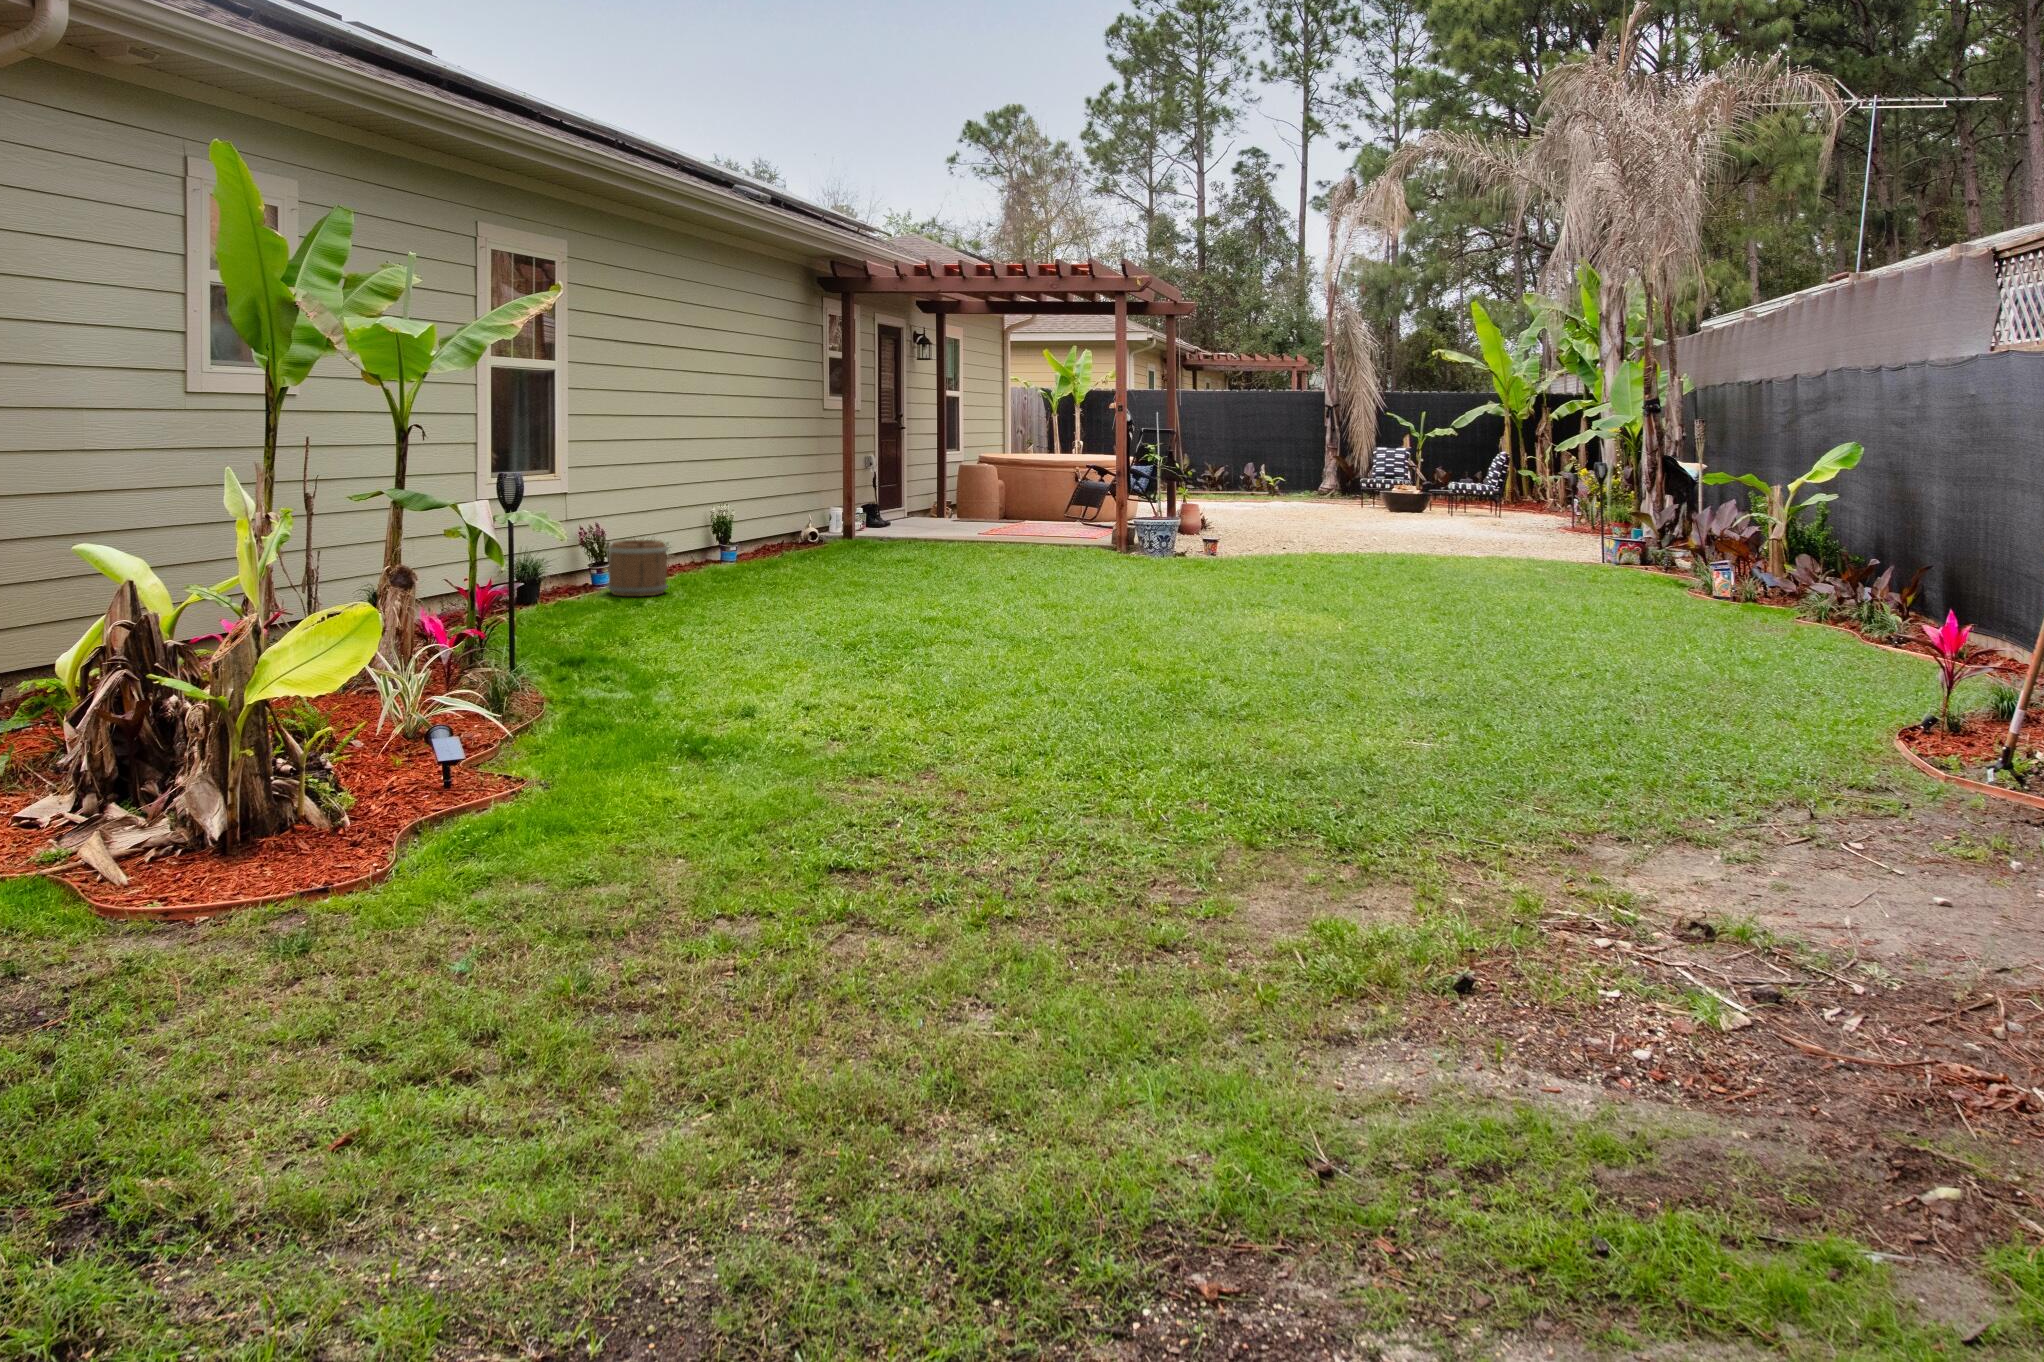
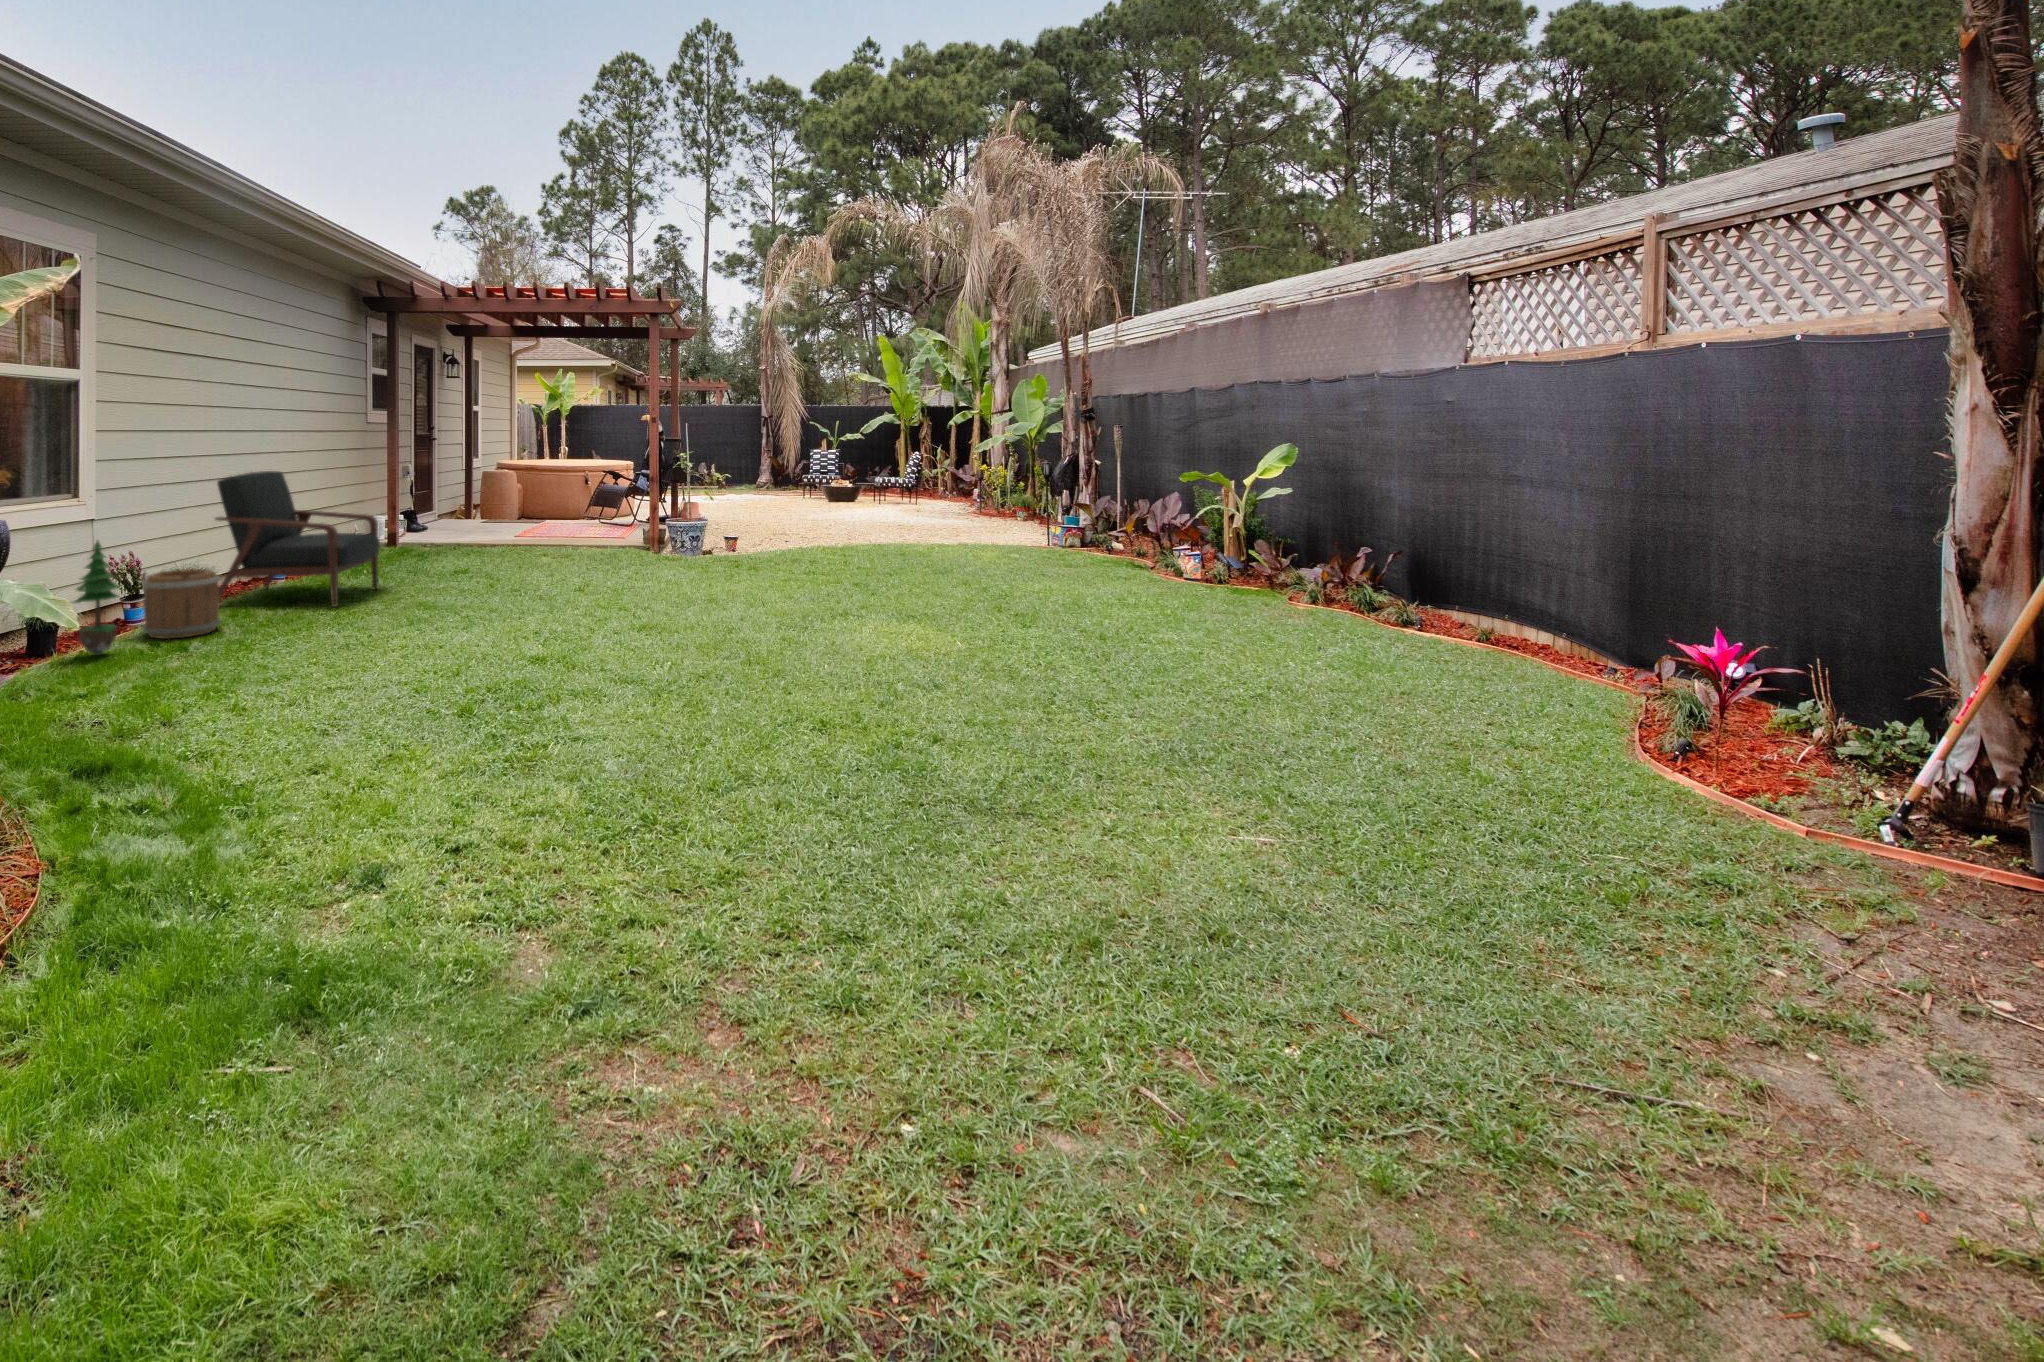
chair: none [662,458,811,584] -> present [215,471,380,607]
potted tree: none [557,507,593,603] -> present [75,540,119,655]

